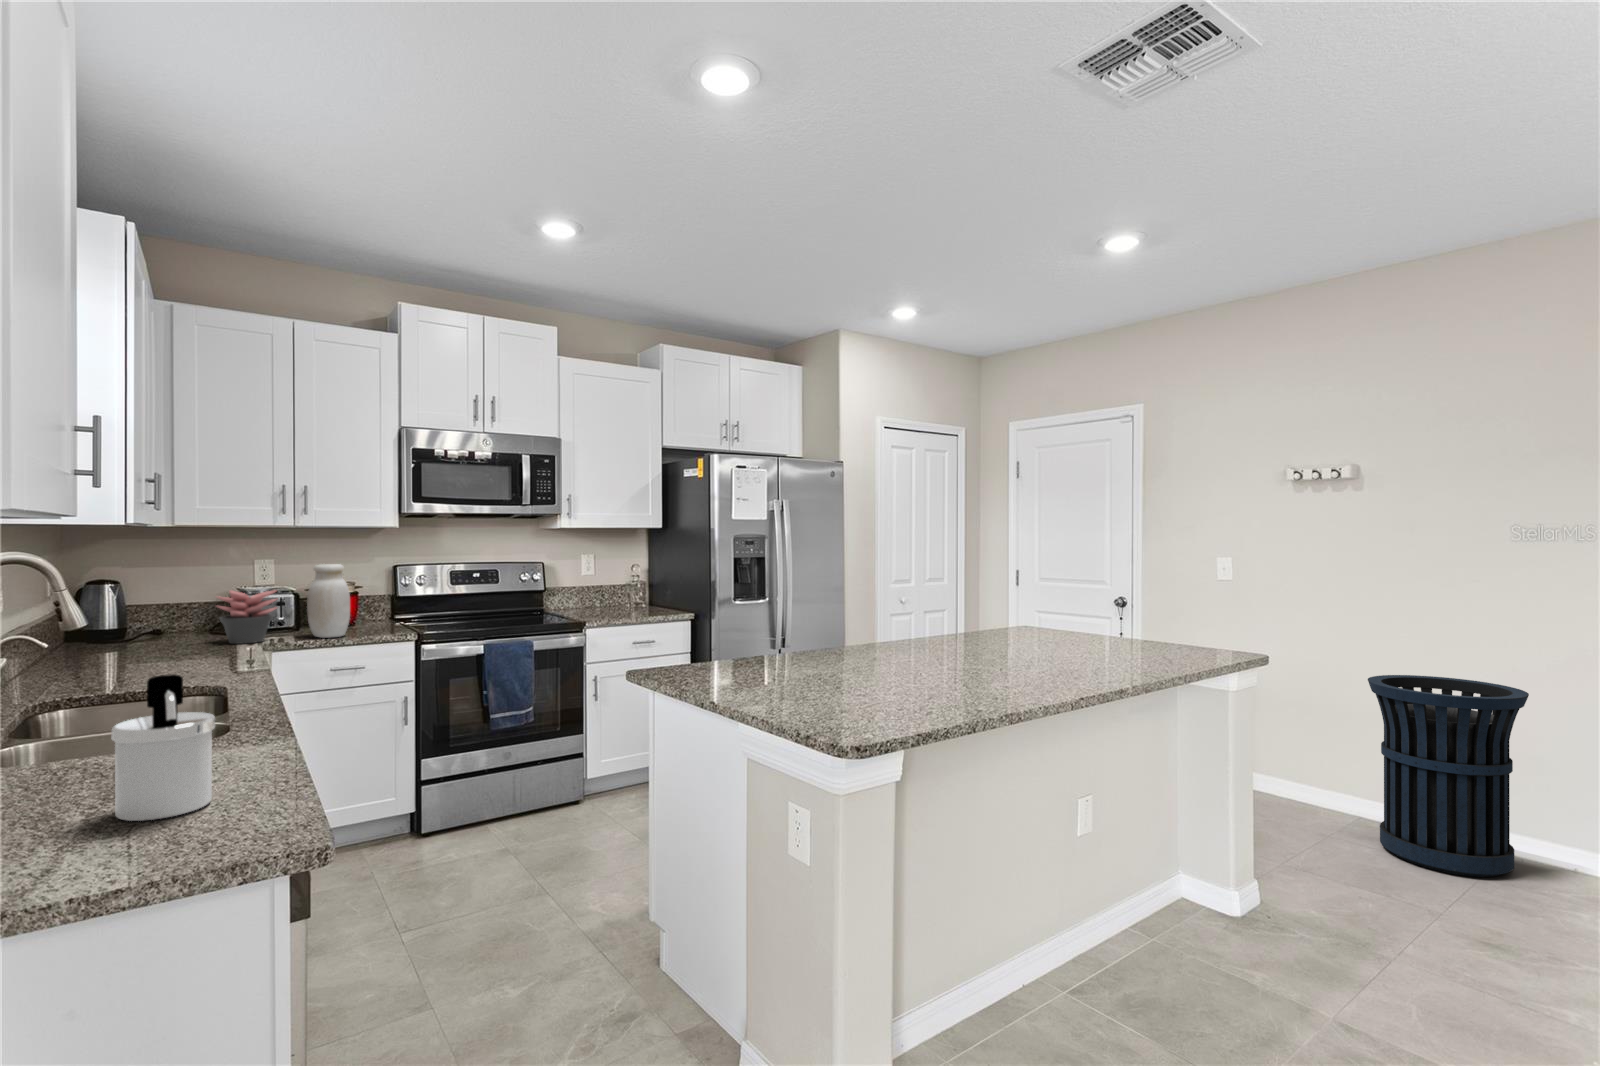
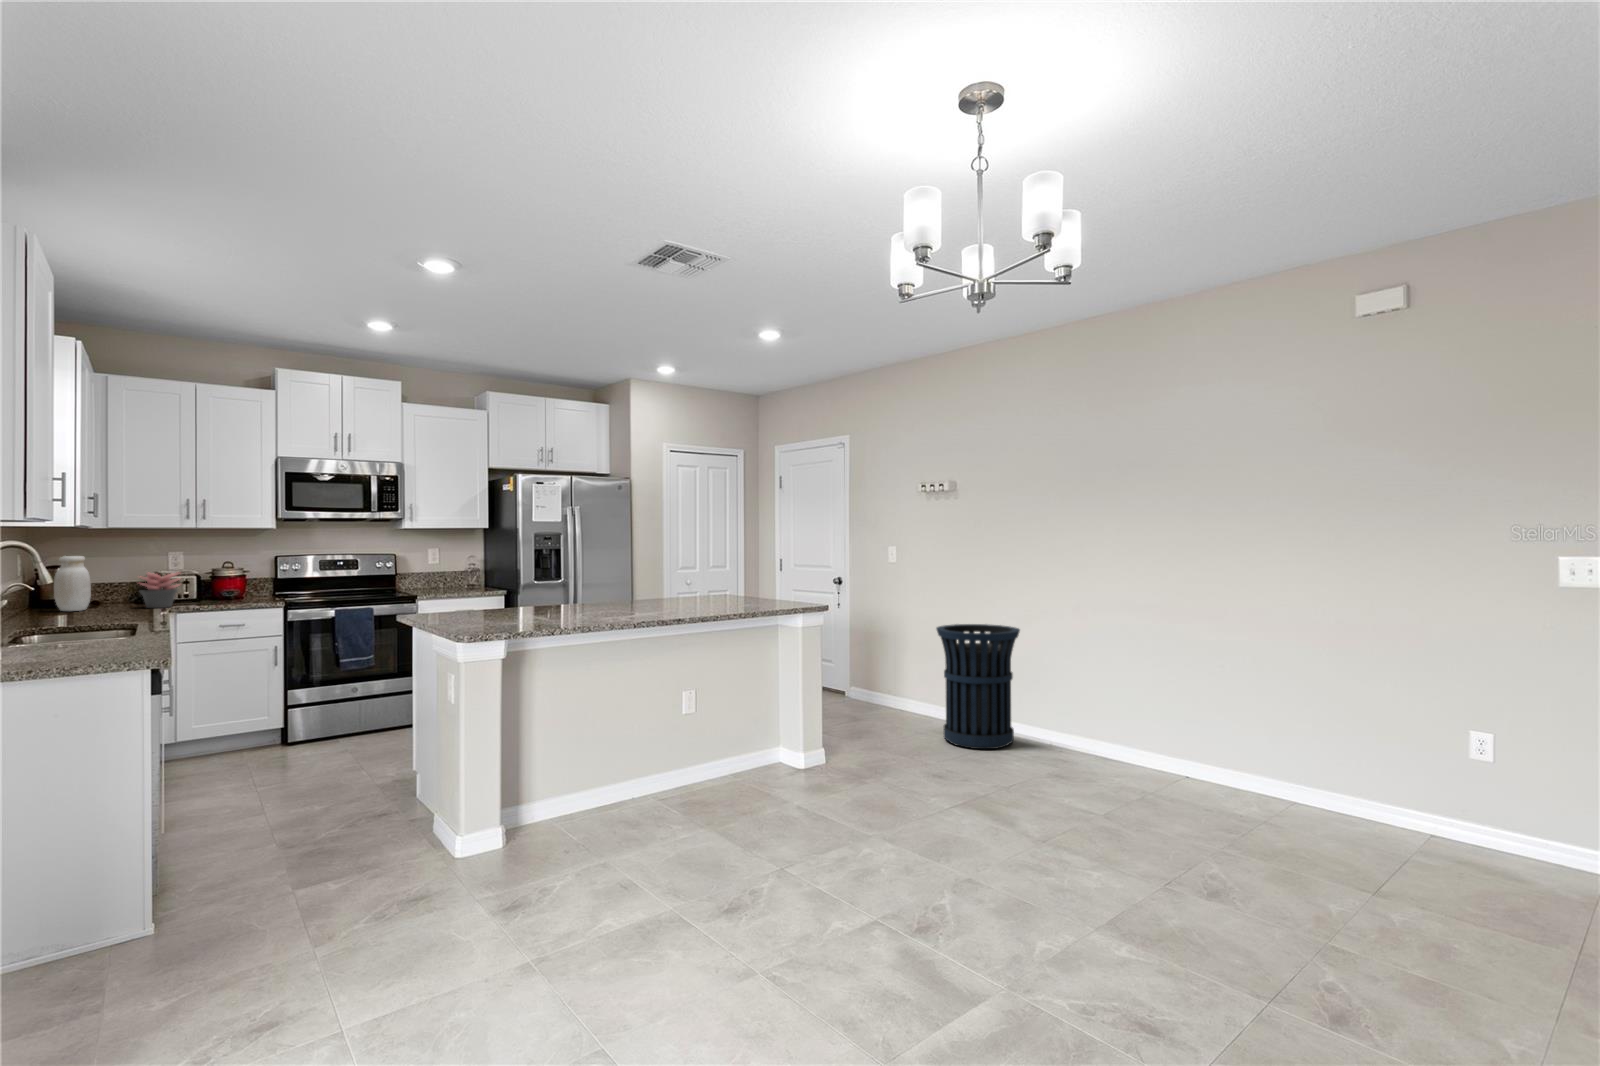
jar: present [307,564,350,638] -> present [54,556,91,611]
soap dispenser: present [112,674,215,821] -> none [71,594,120,656]

